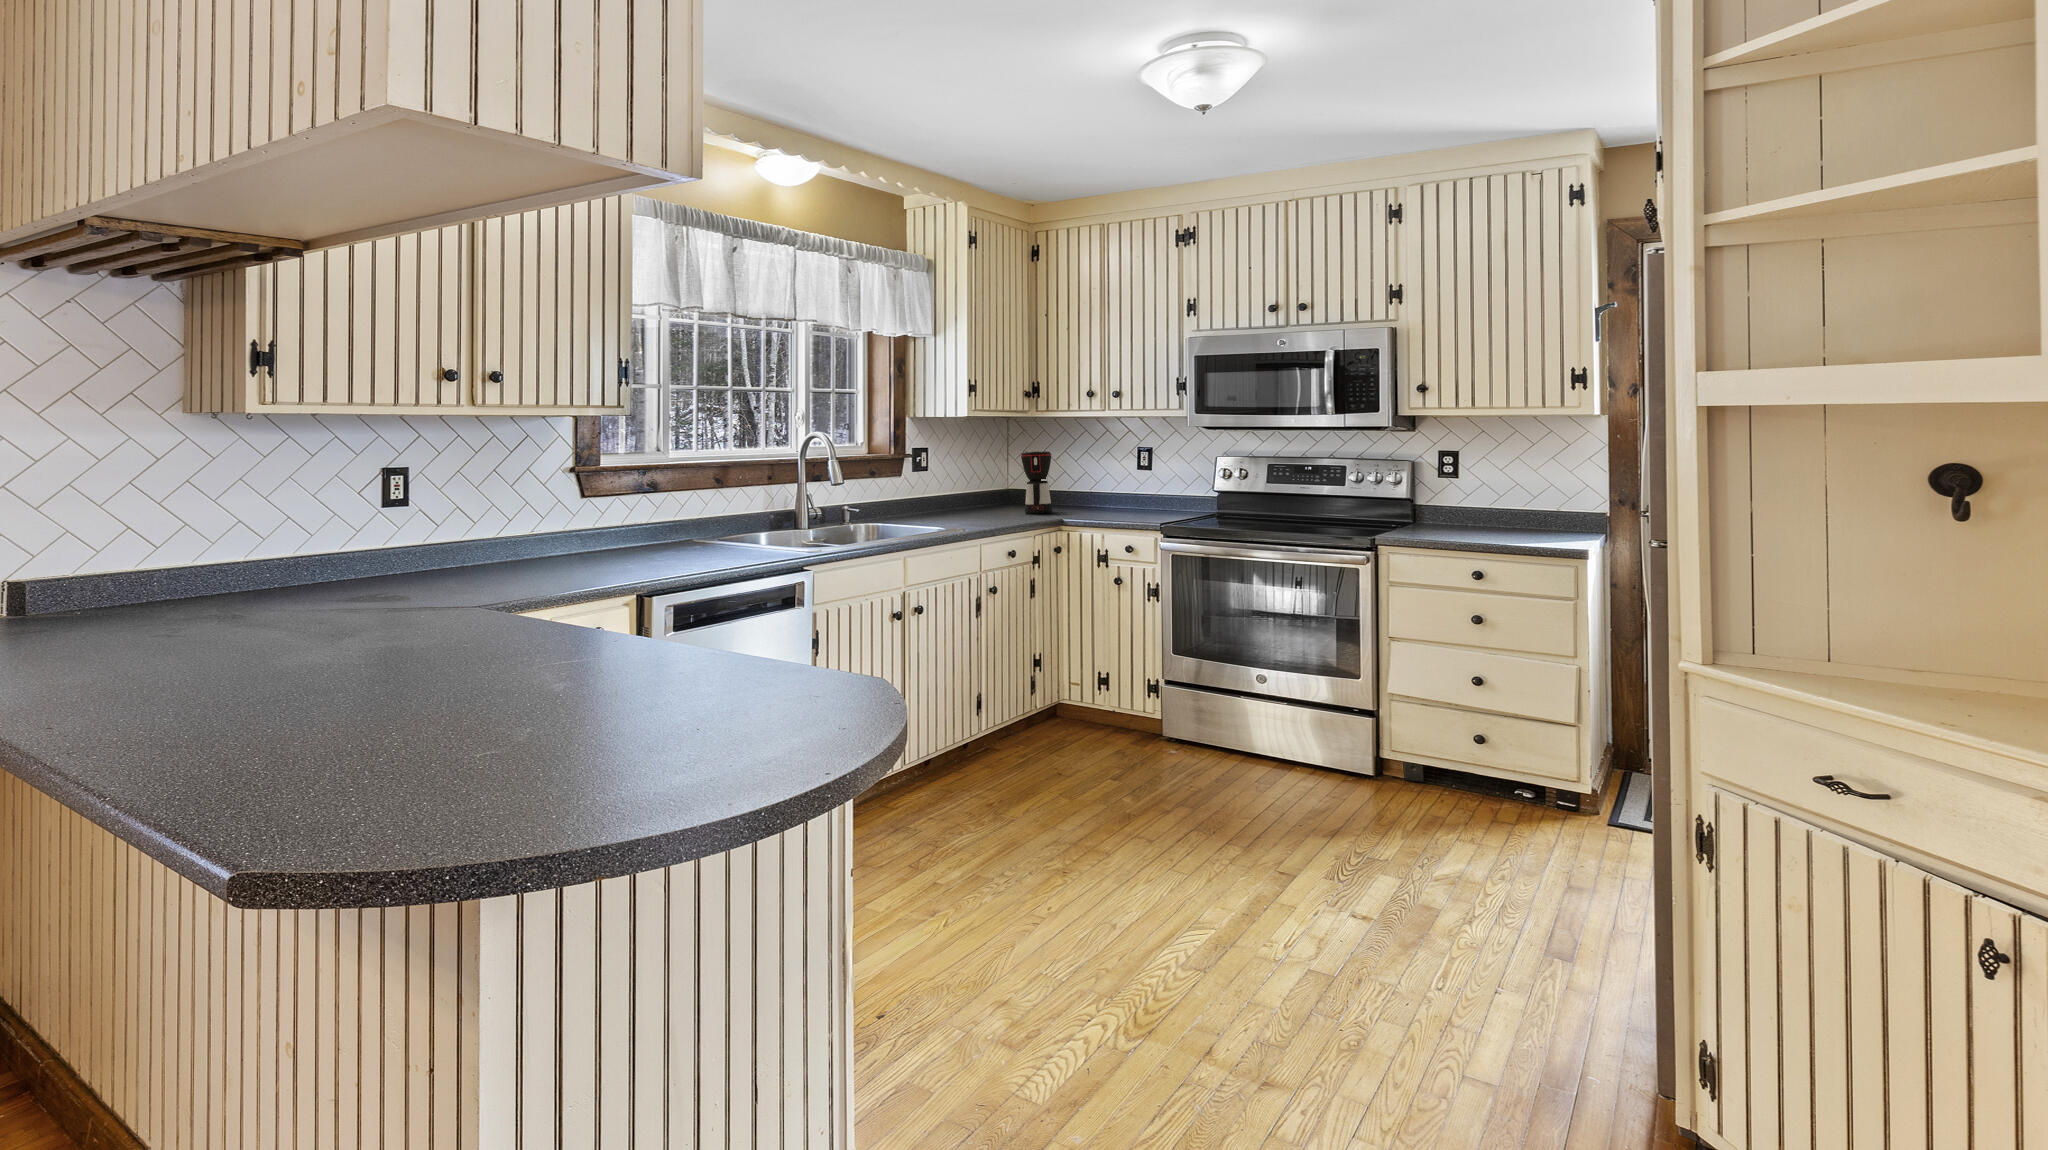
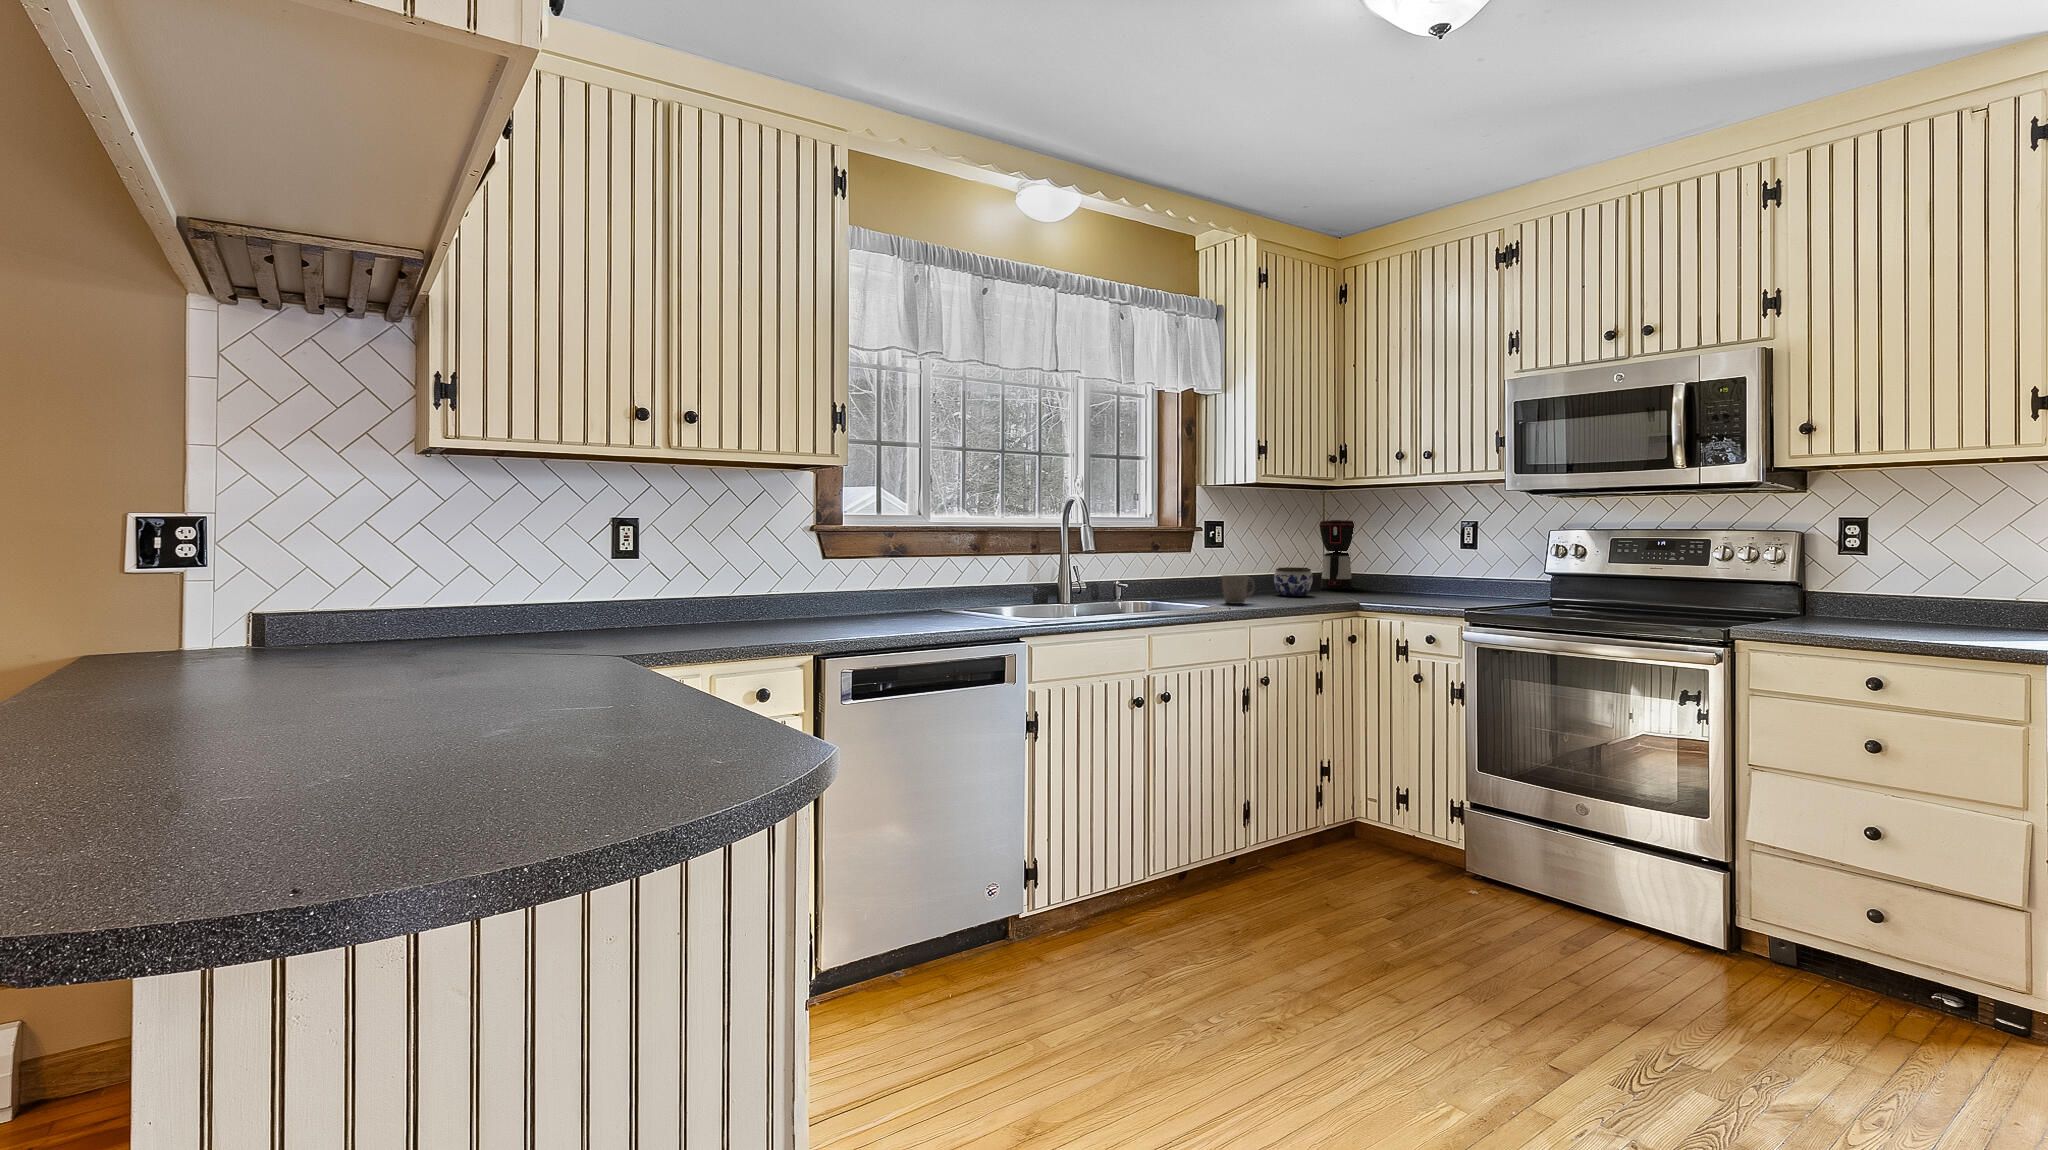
jar: none [990,495,1023,521] -> present [1274,567,1313,596]
mug: none [952,504,980,529] -> present [1222,575,1255,604]

